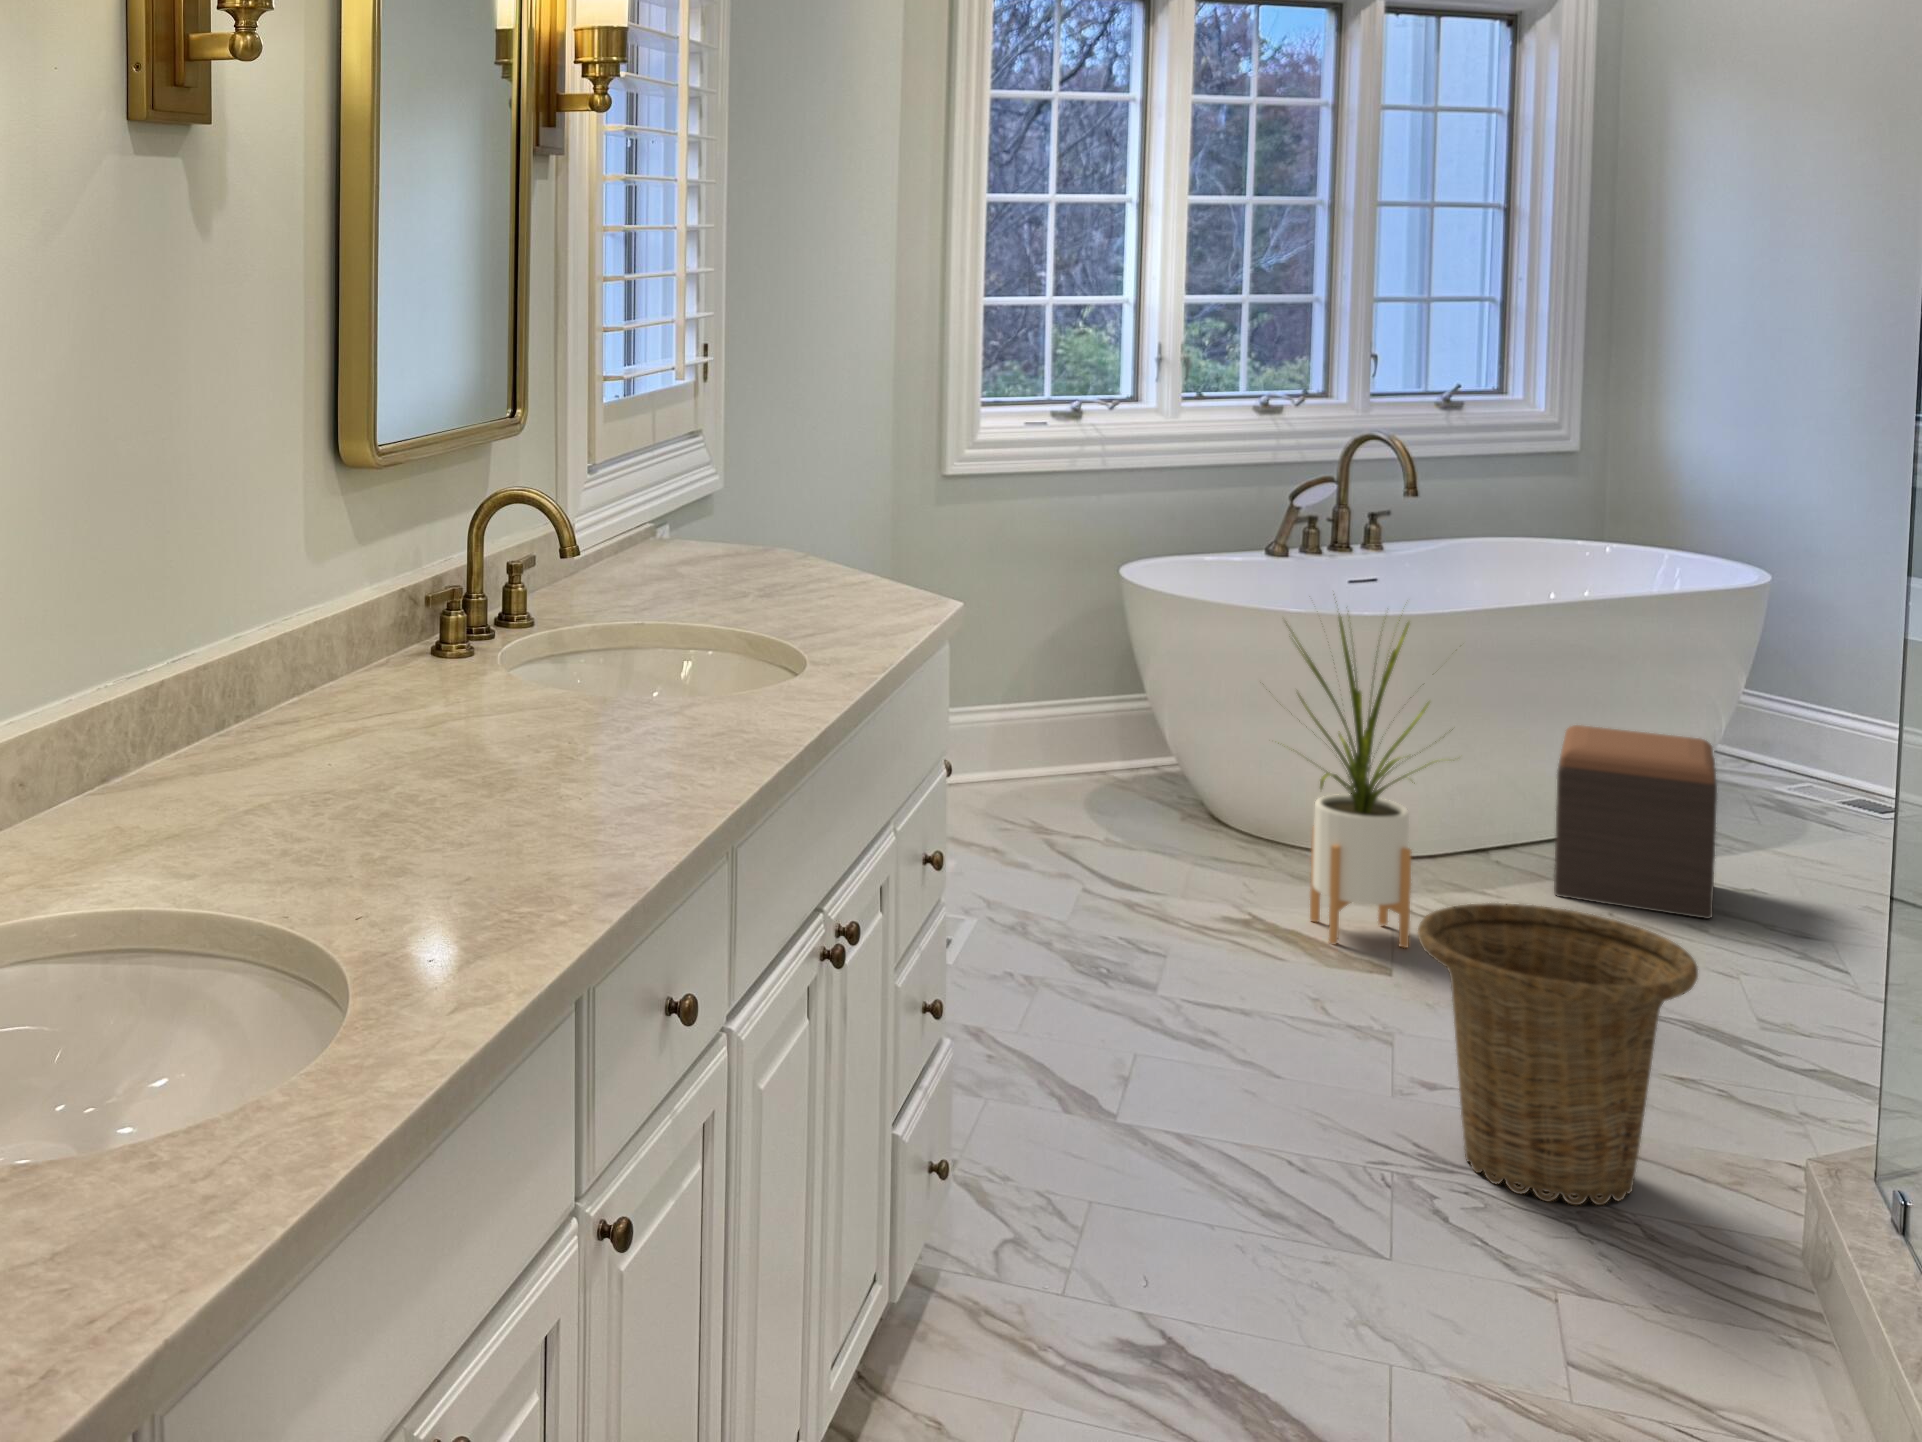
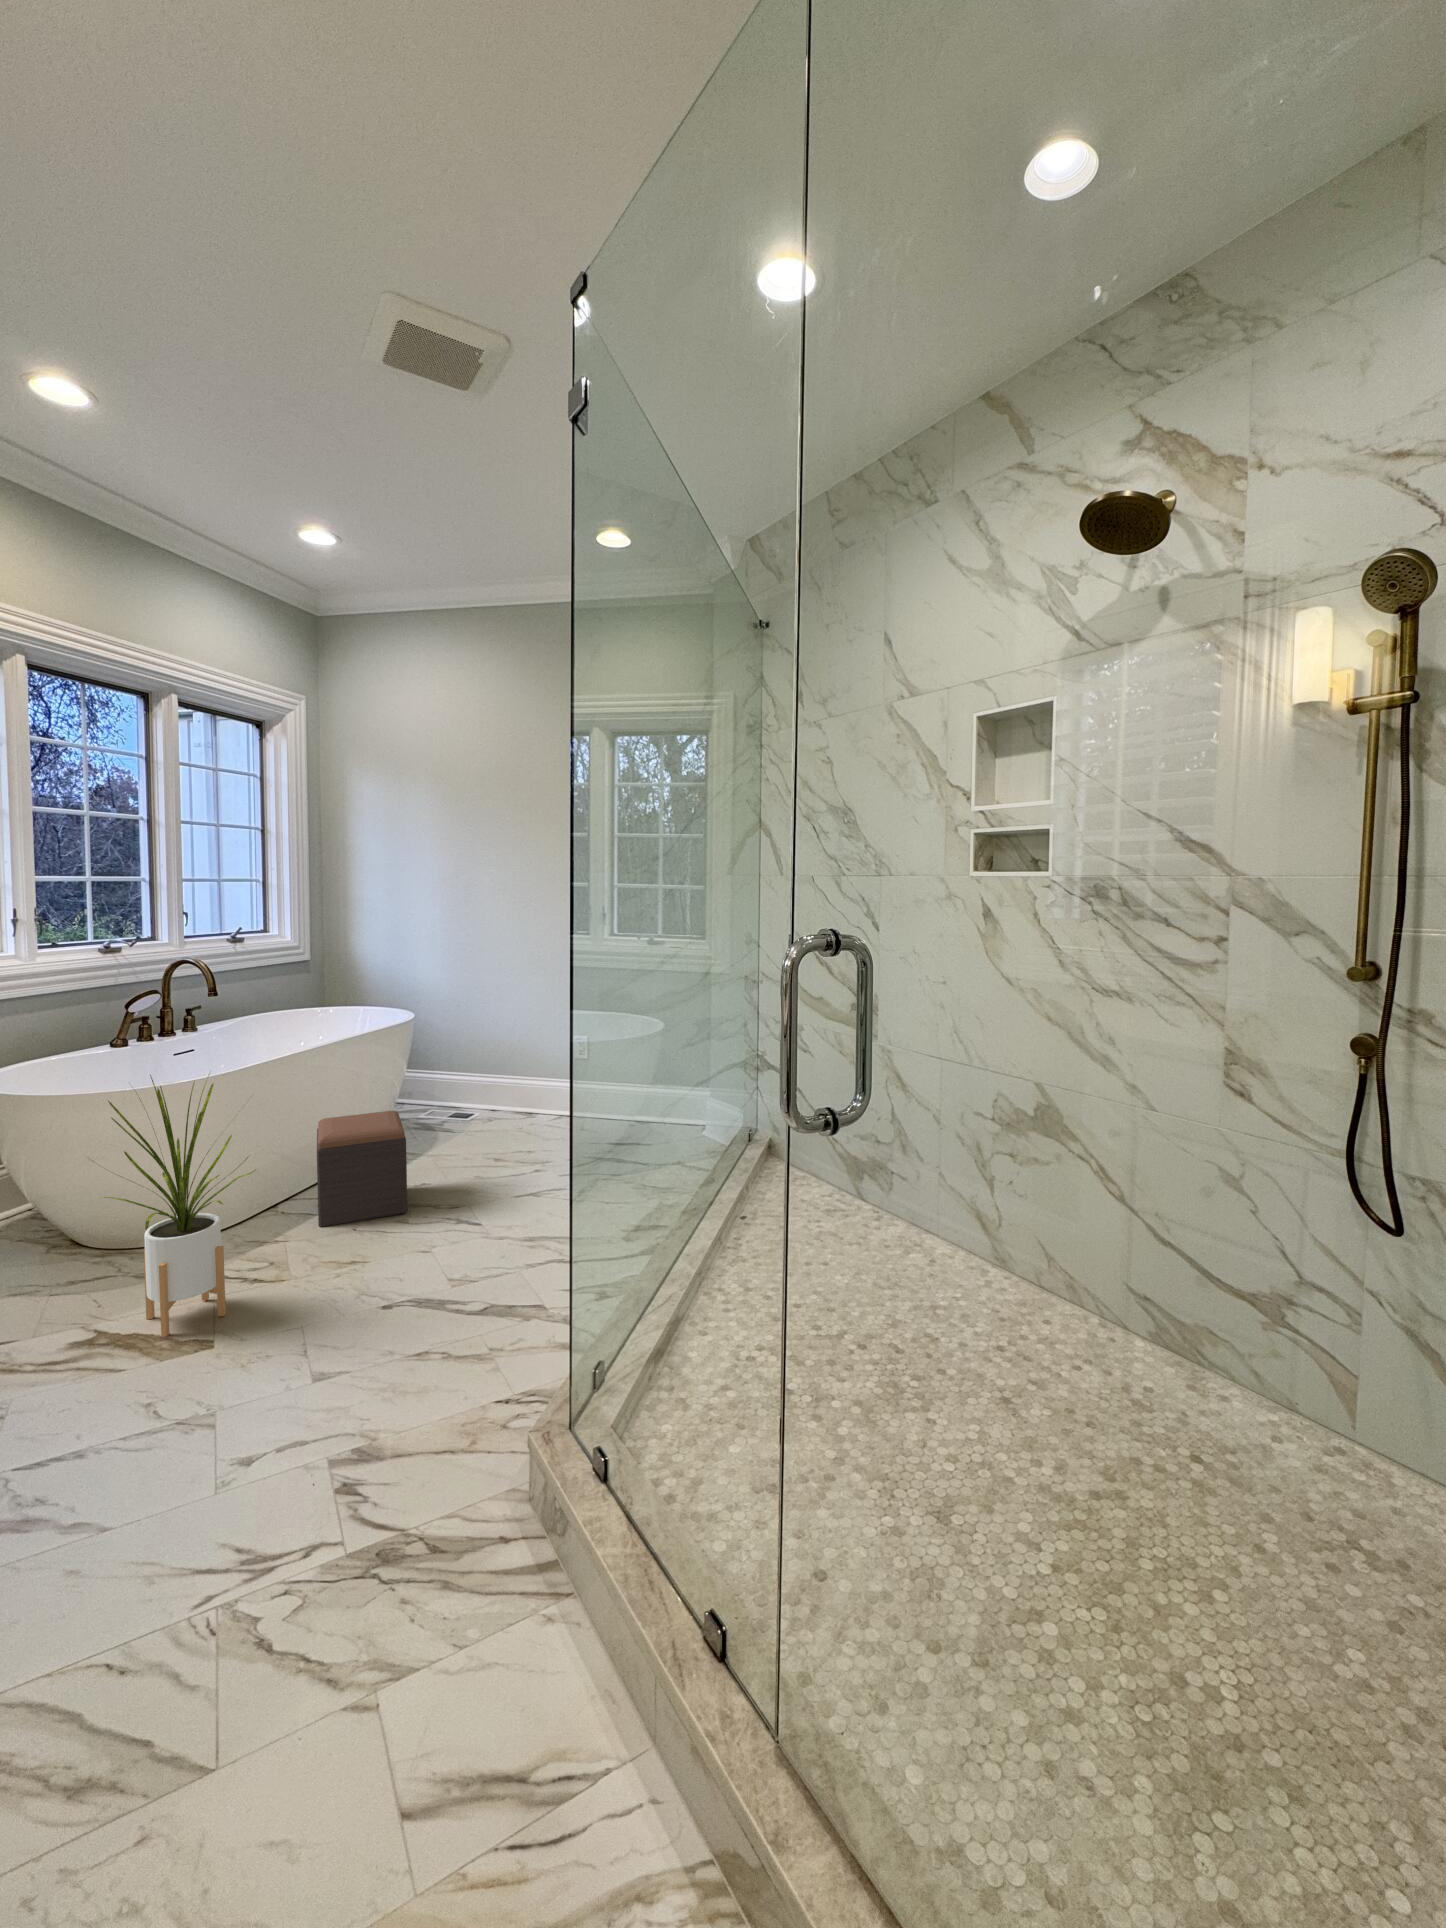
basket: present [1418,903,1698,1205] -> none [229,1295,452,1572]

